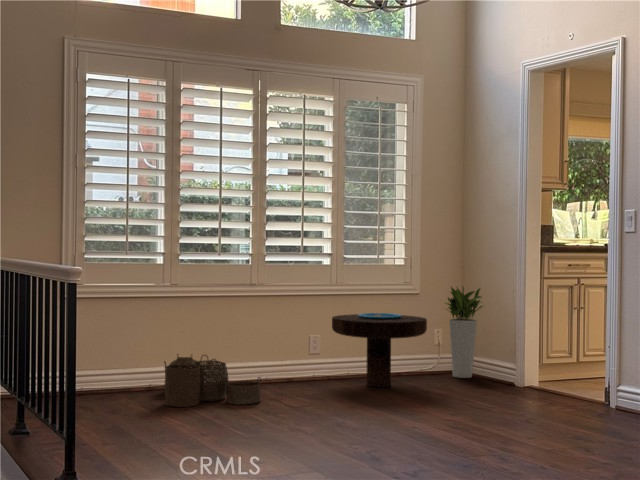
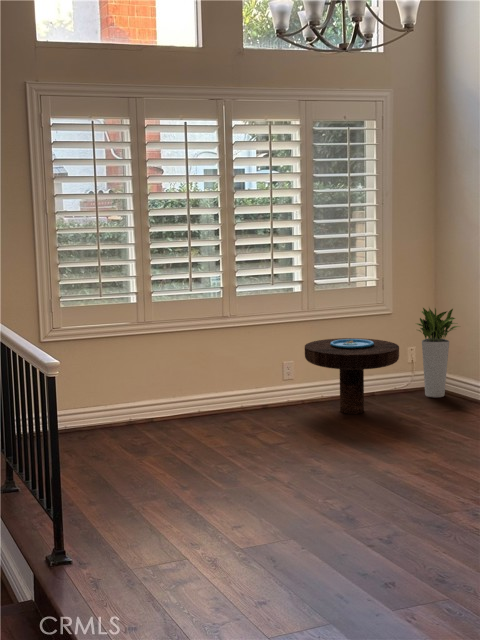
woven basket: present [164,354,261,407] -> none [143,390,237,448]

